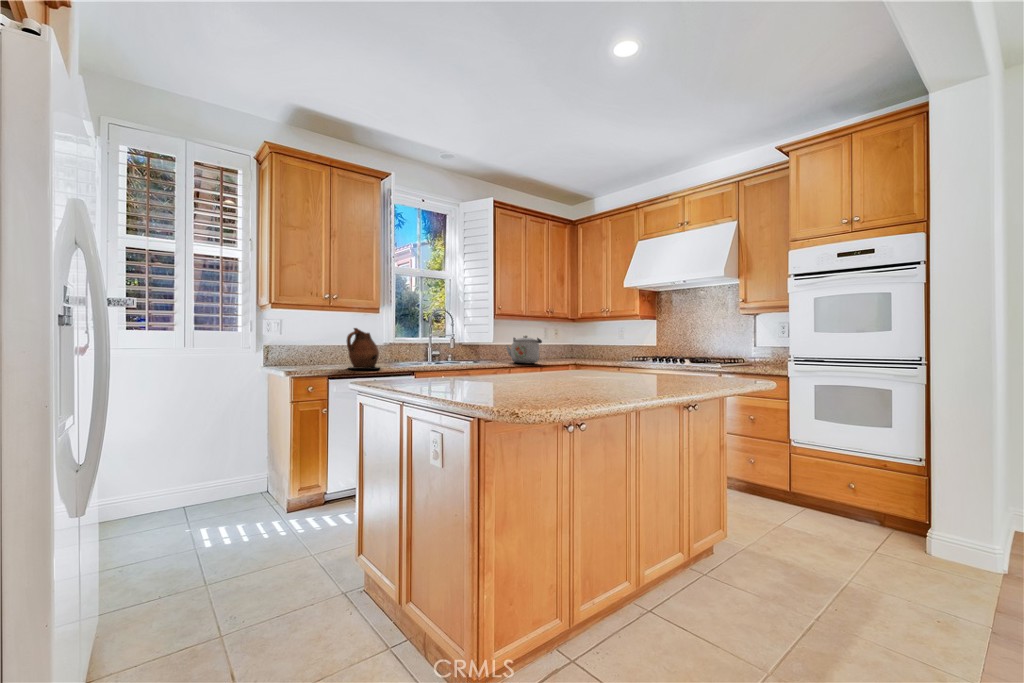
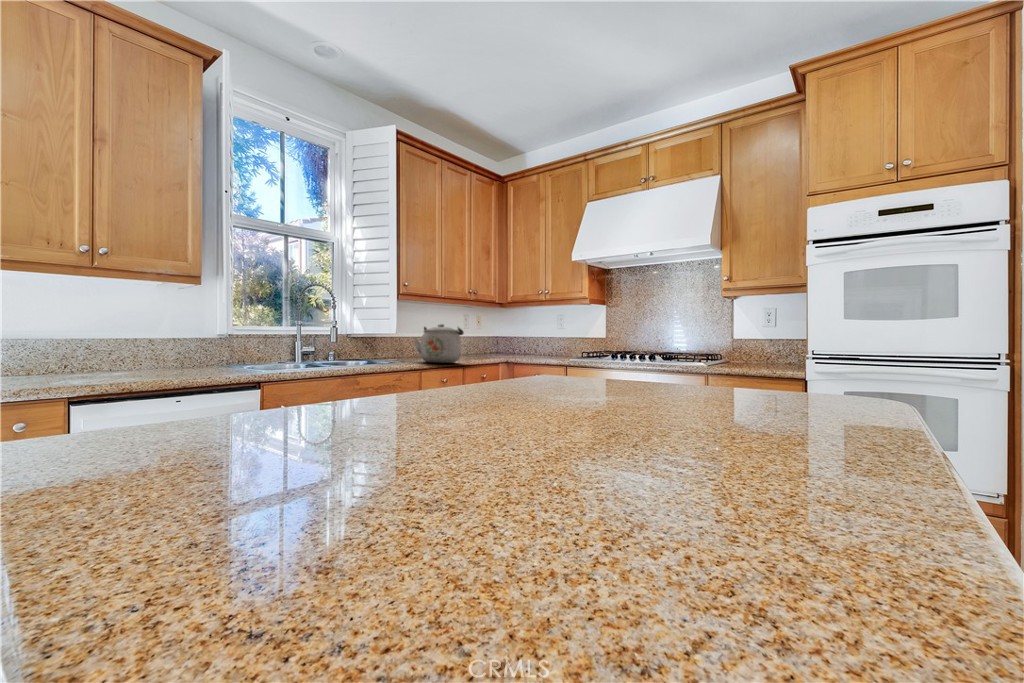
ceramic pitcher: present [347,328,380,369] -> none [132,306,205,378]

